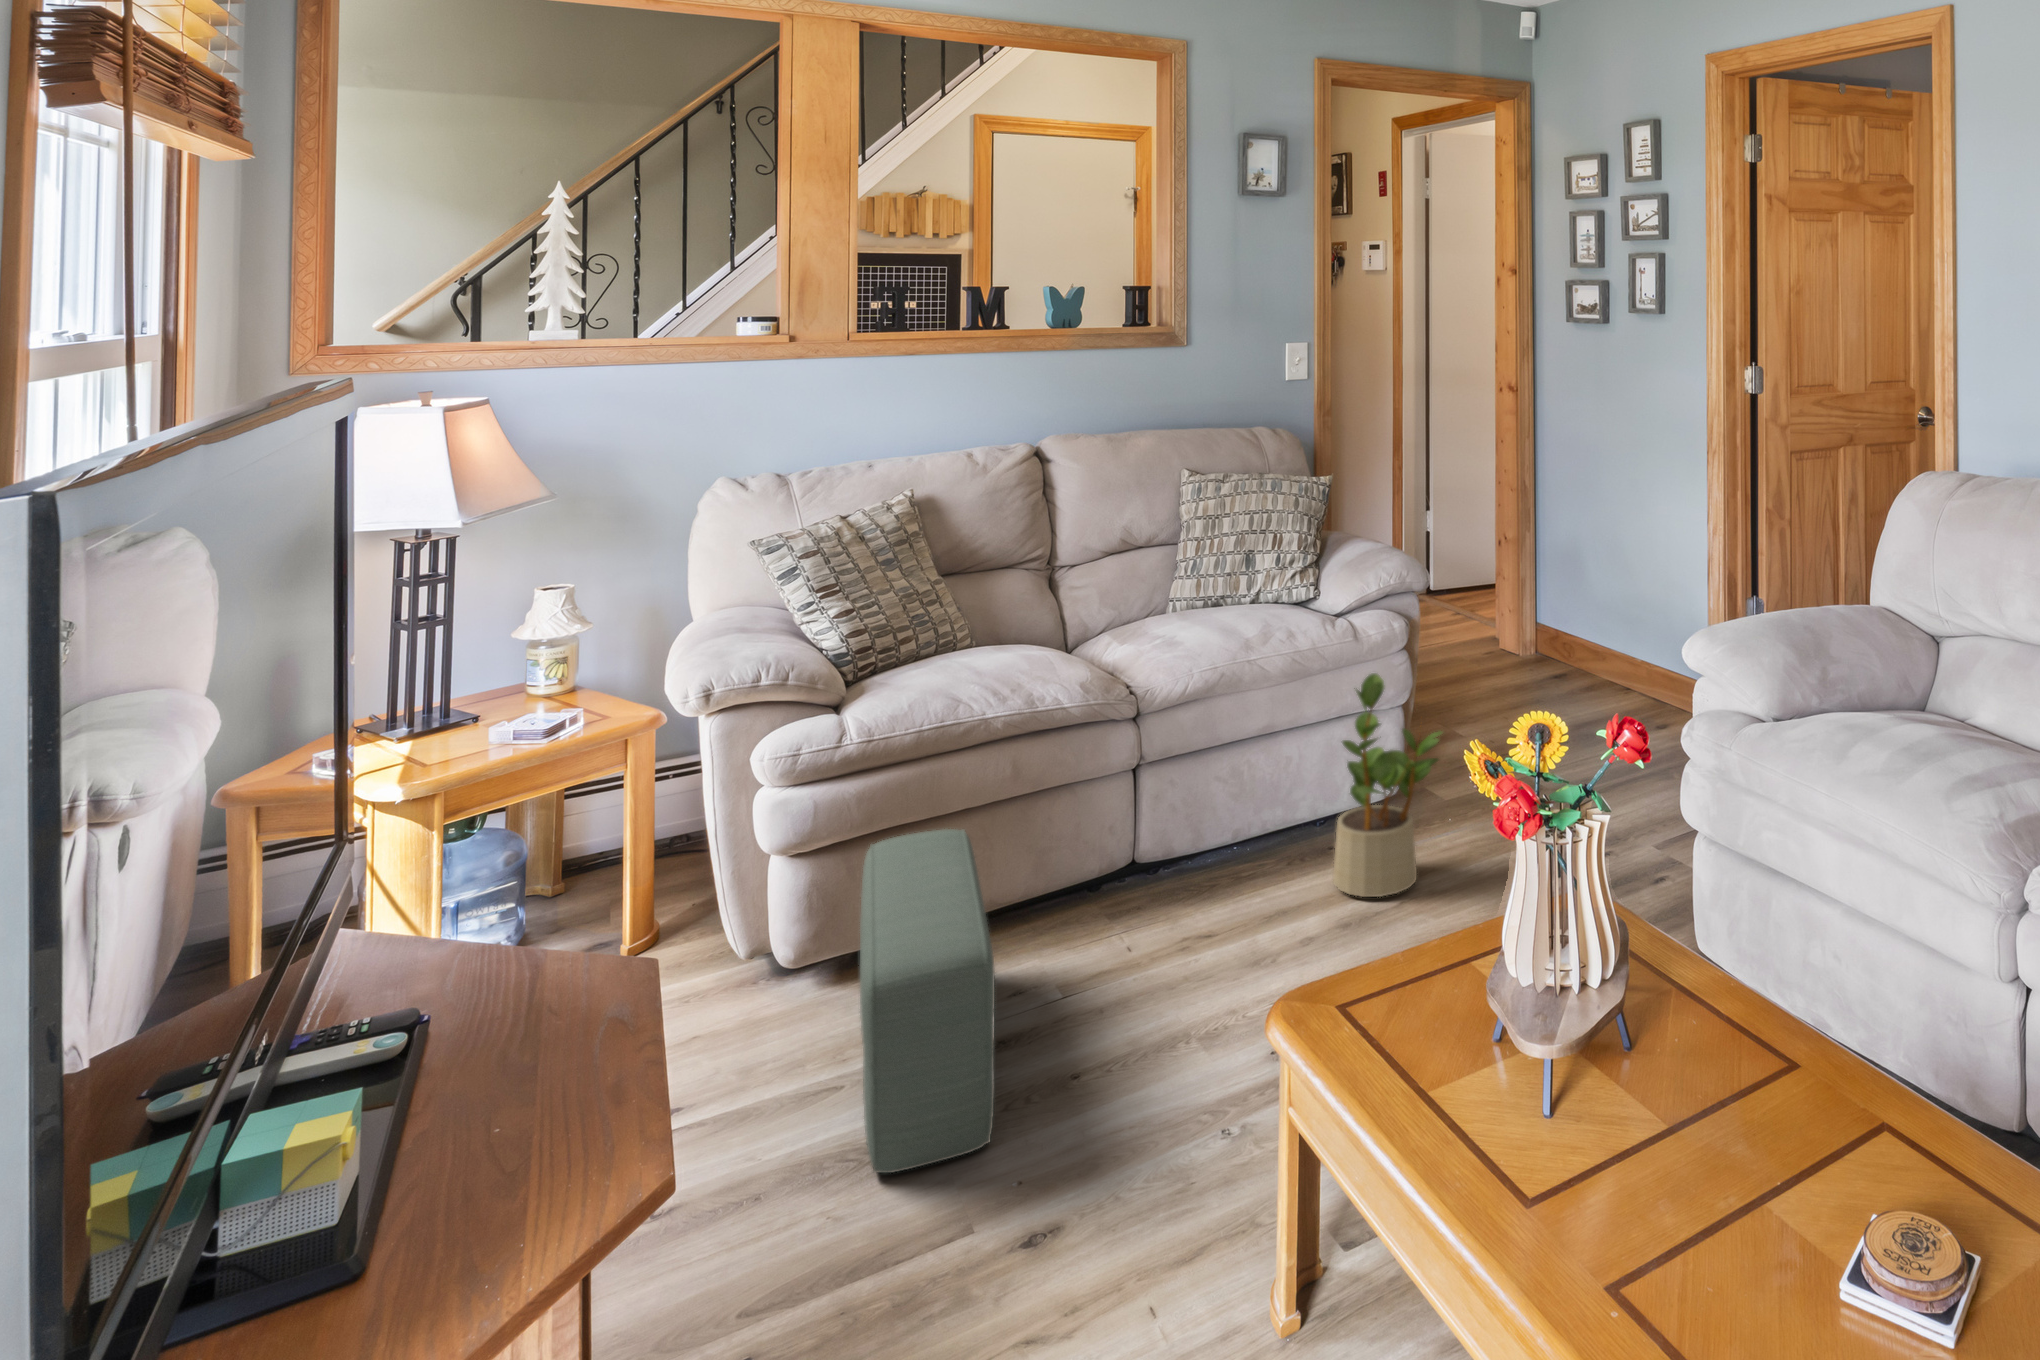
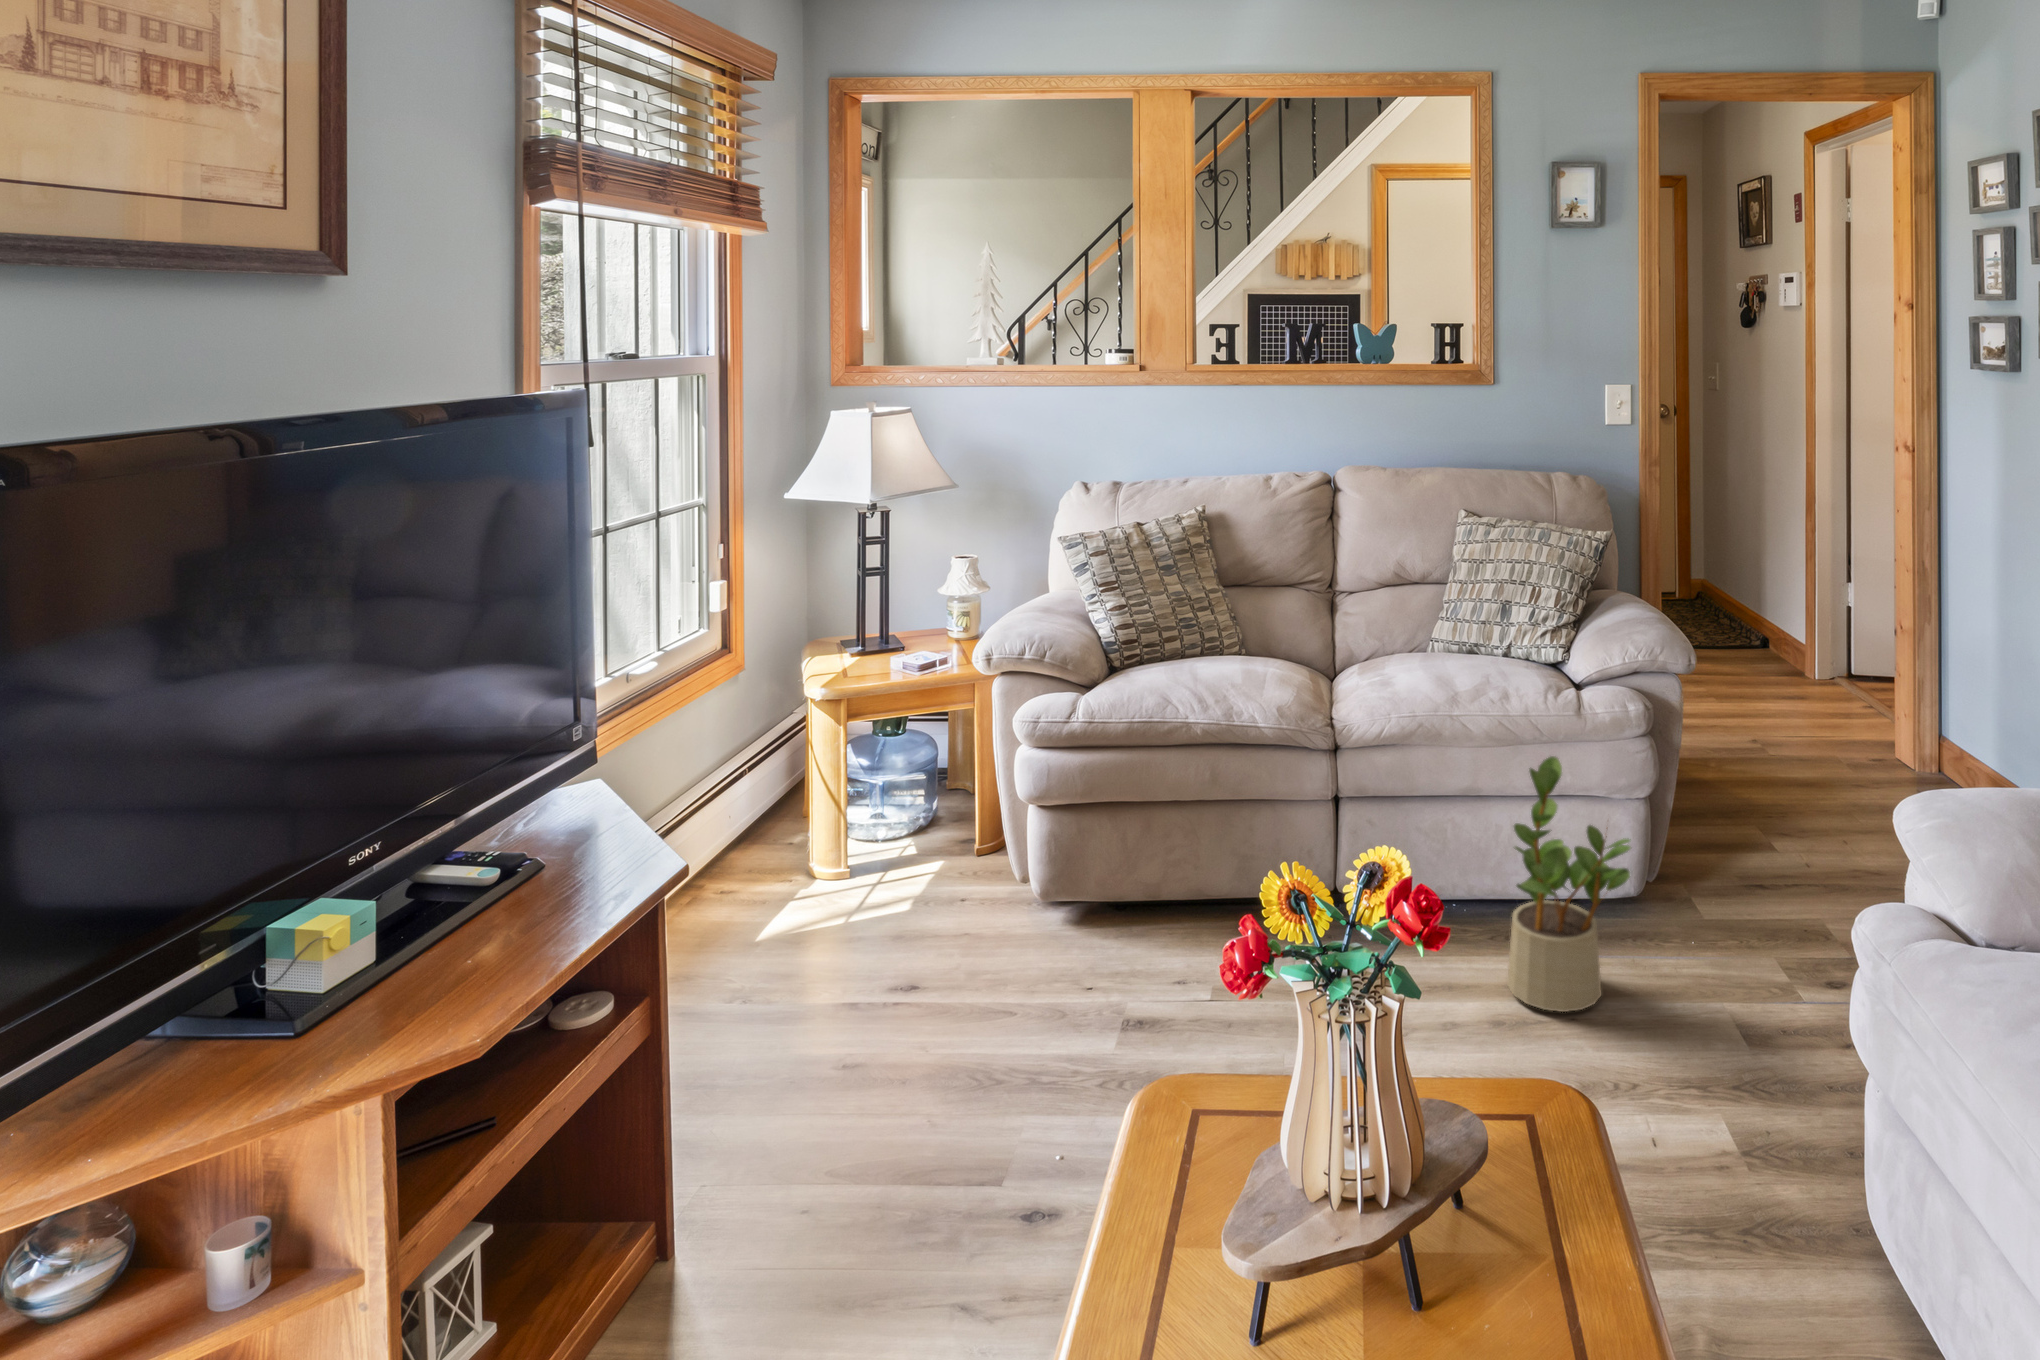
pouf: present [860,829,995,1173] -> none [942,820,1145,1137]

